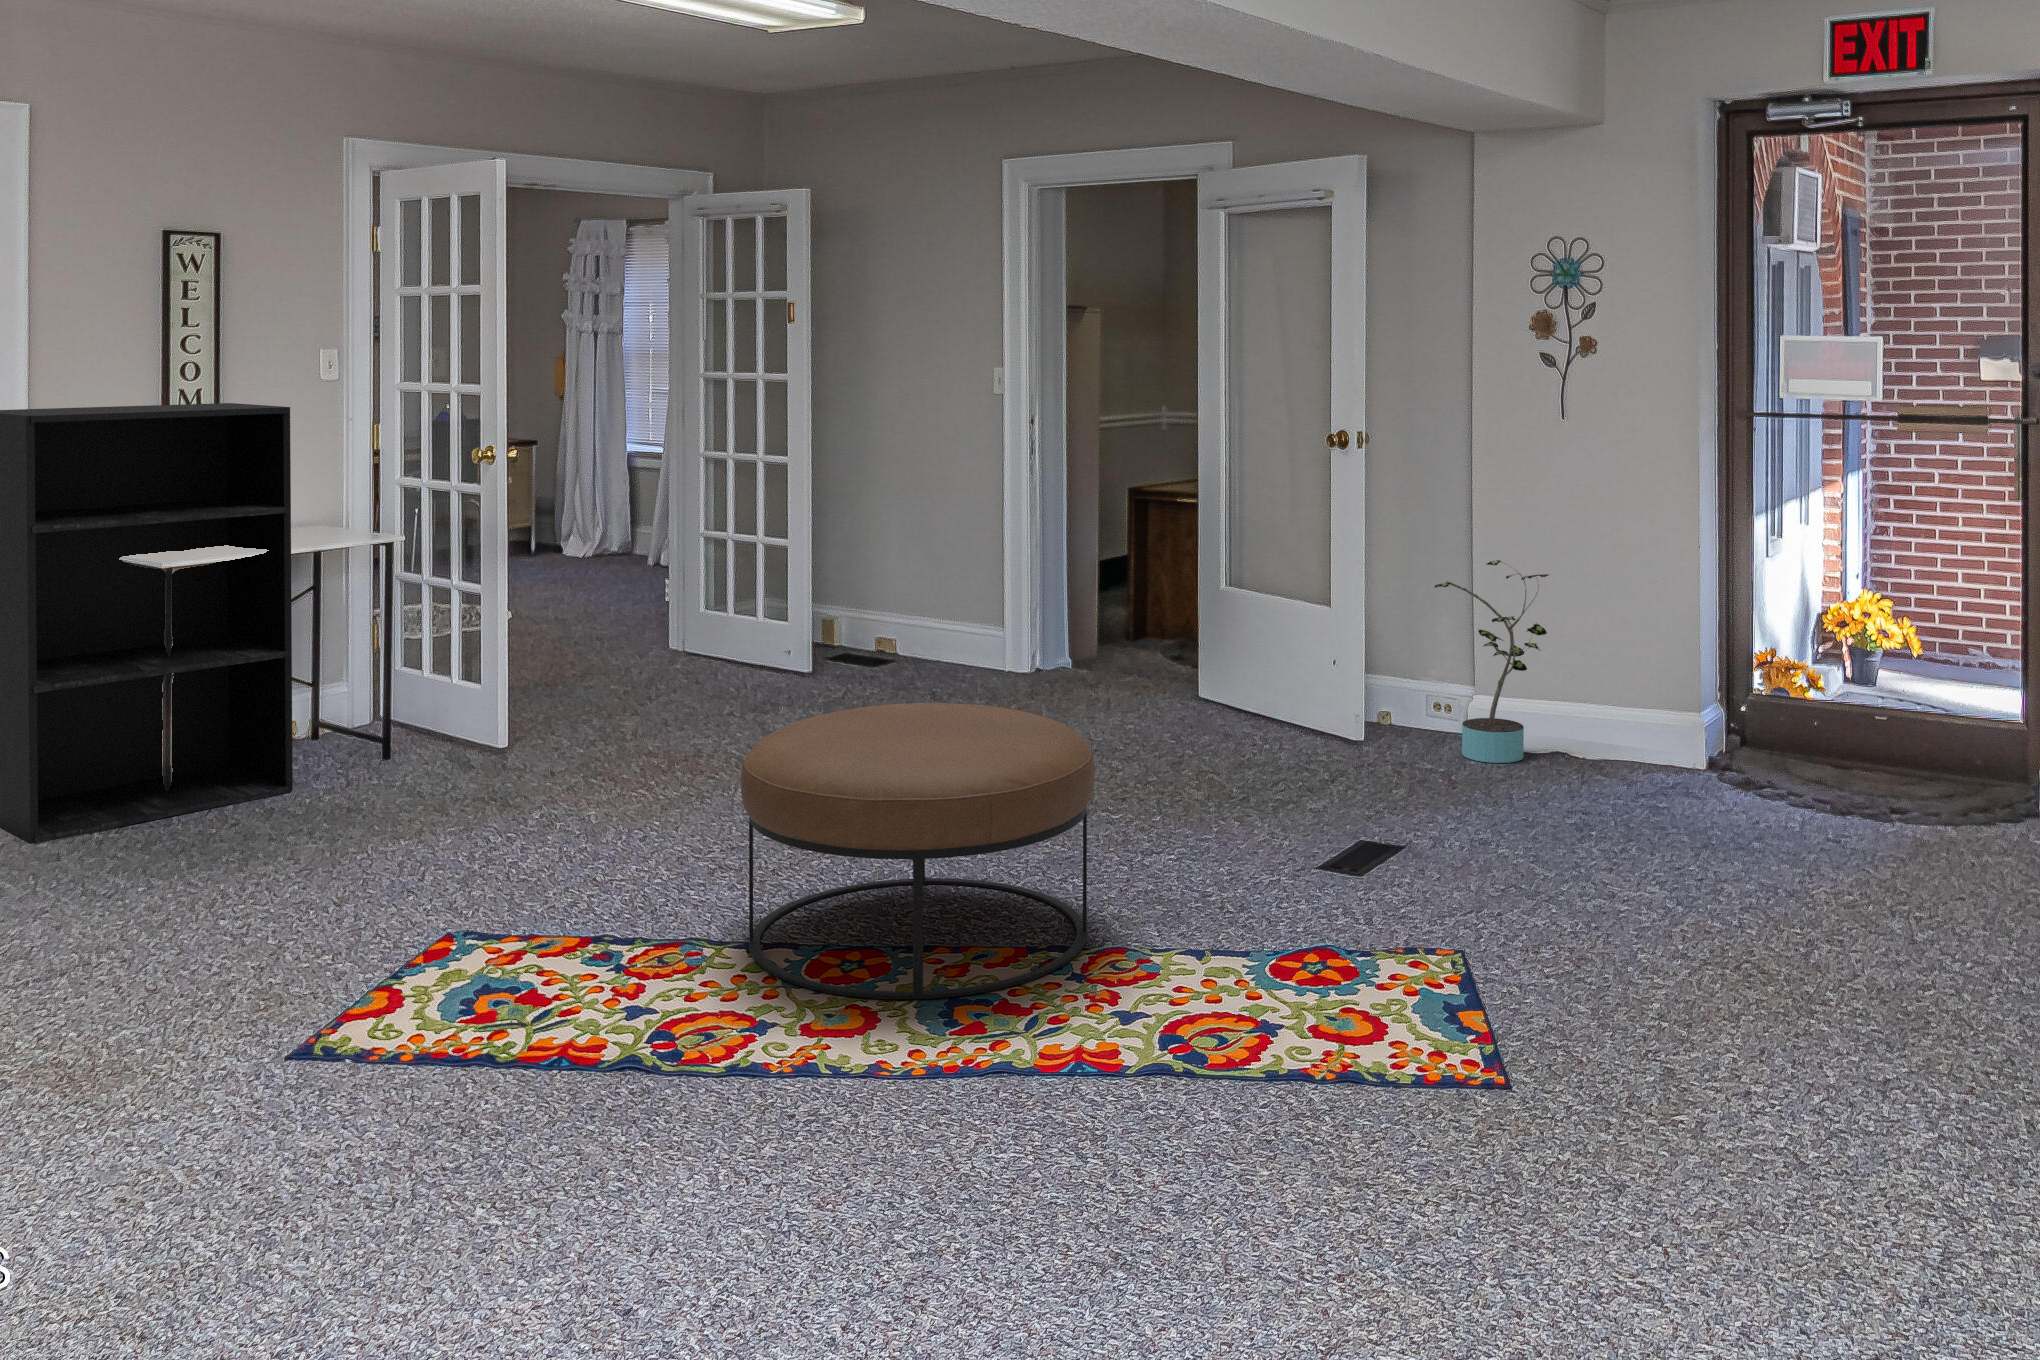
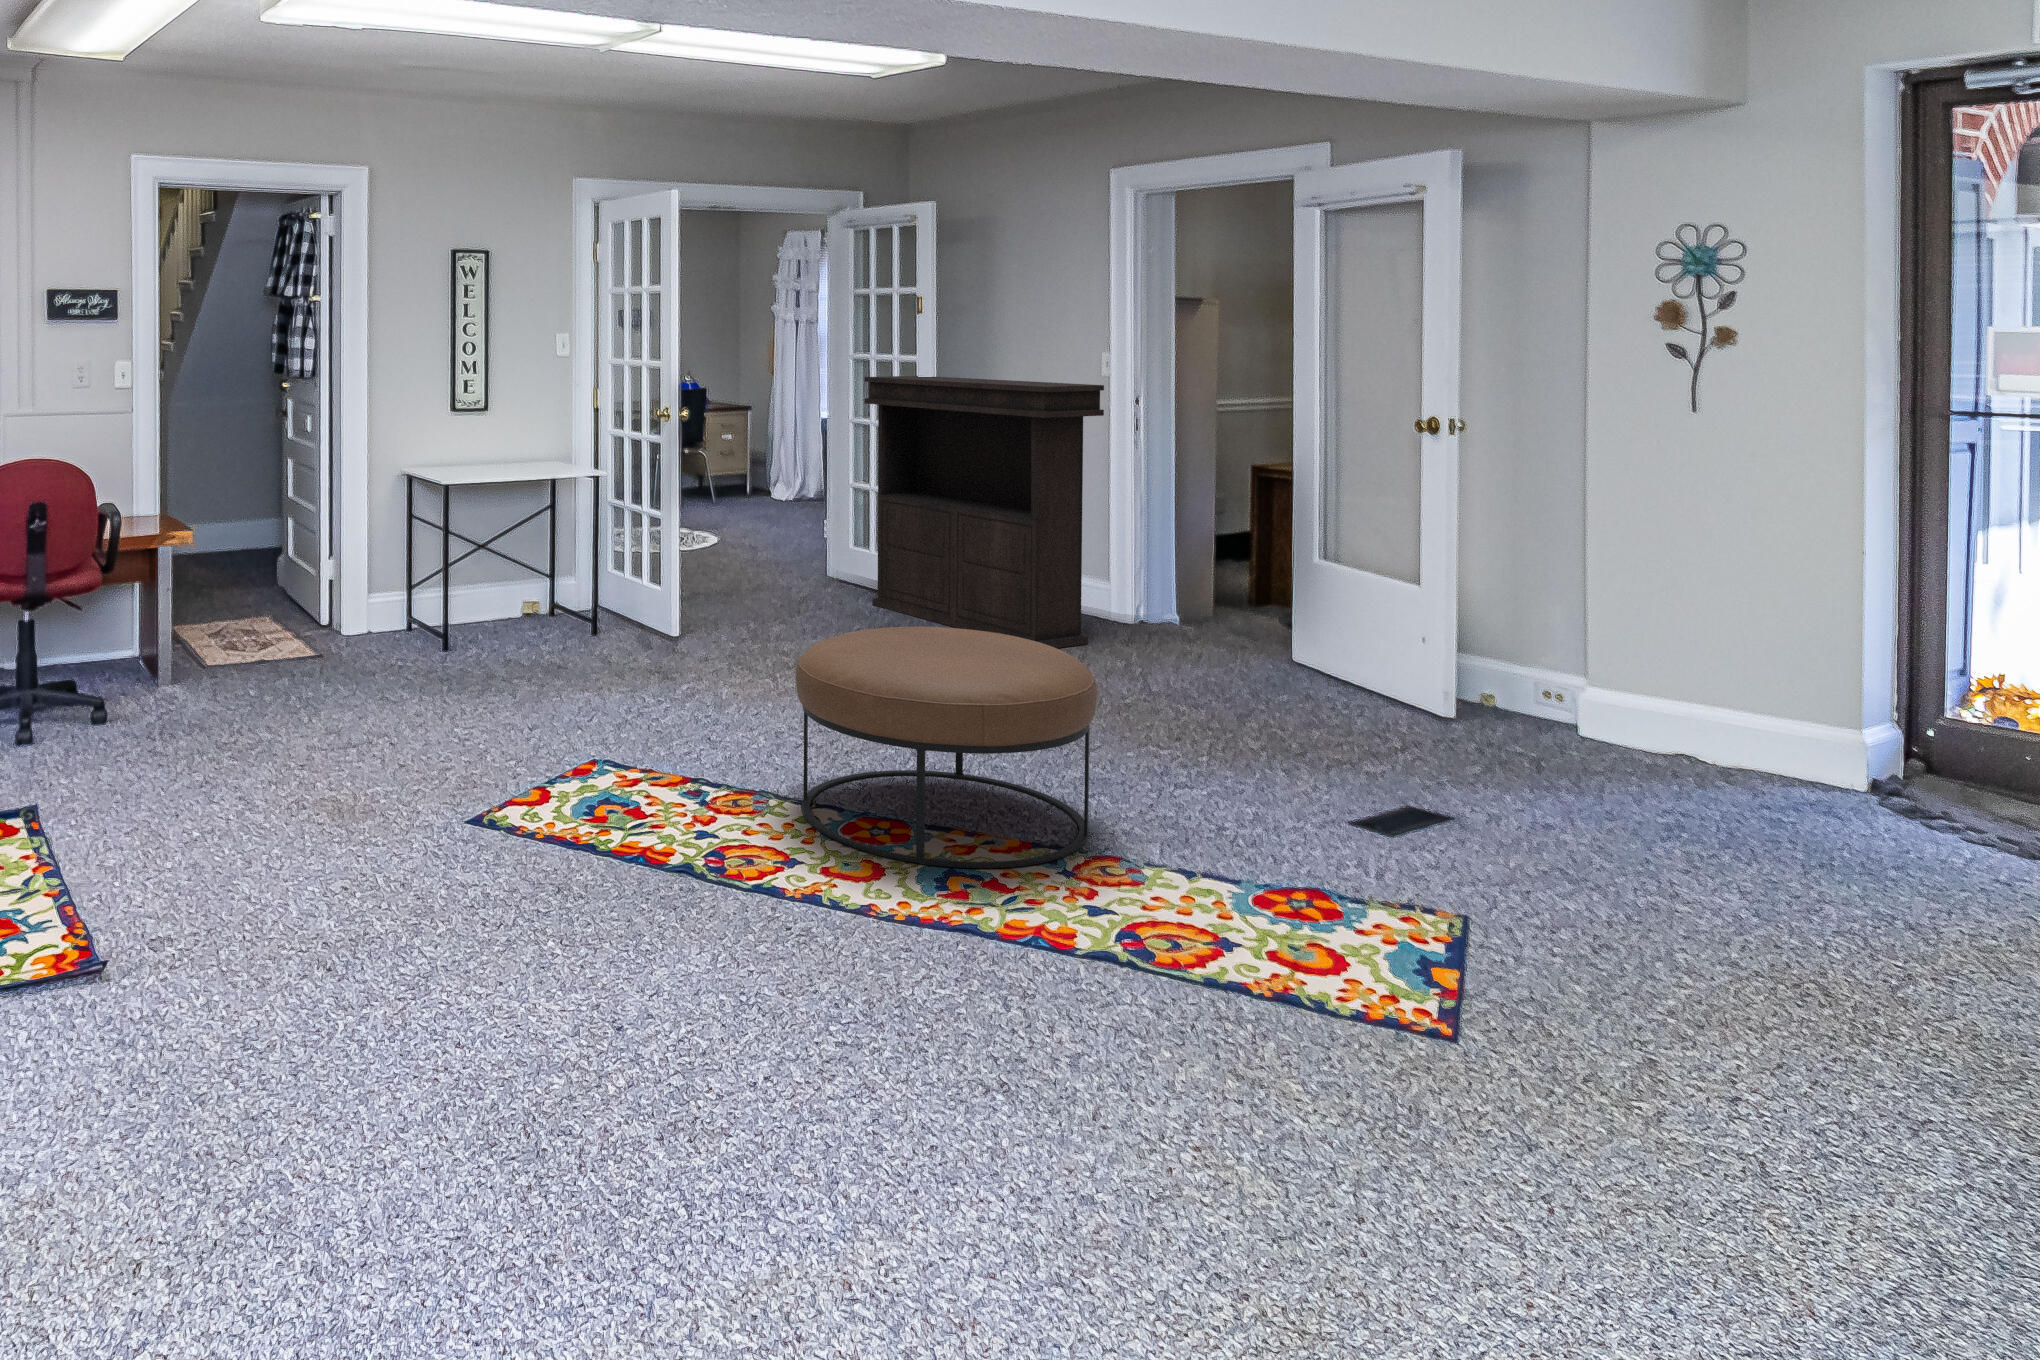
console table: none [727,397,1013,716] -> present [864,376,1104,648]
bookshelf: present [0,403,293,844] -> none [338,372,527,664]
potted plant: present [1435,560,1549,763] -> none [1525,551,1667,756]

